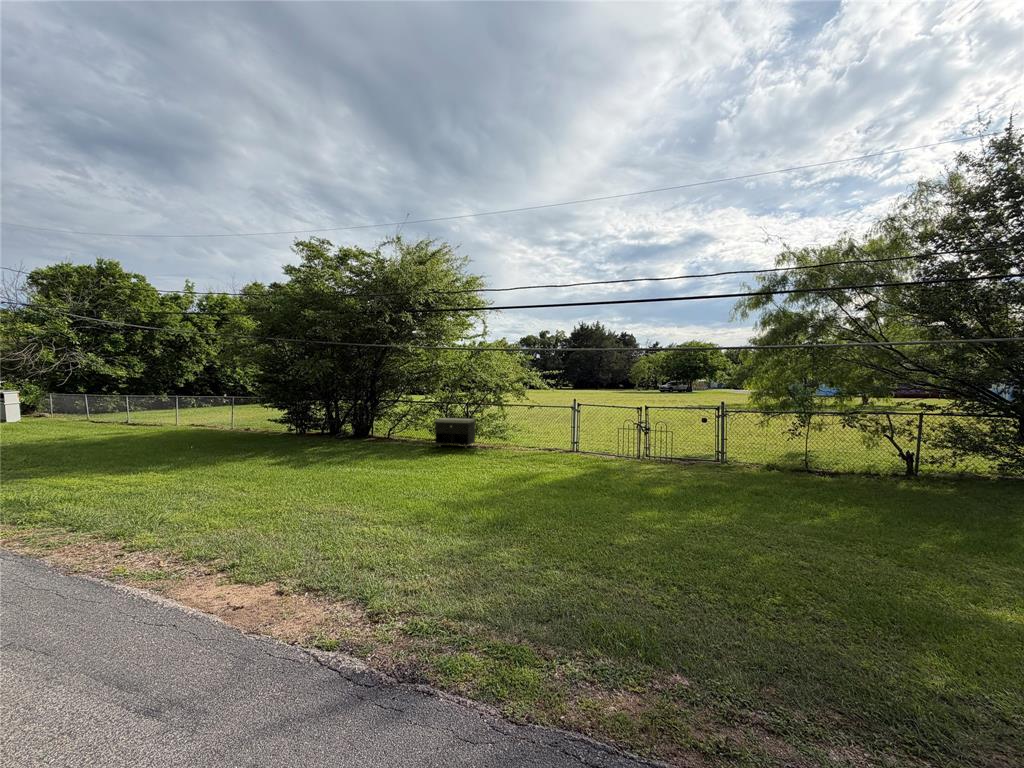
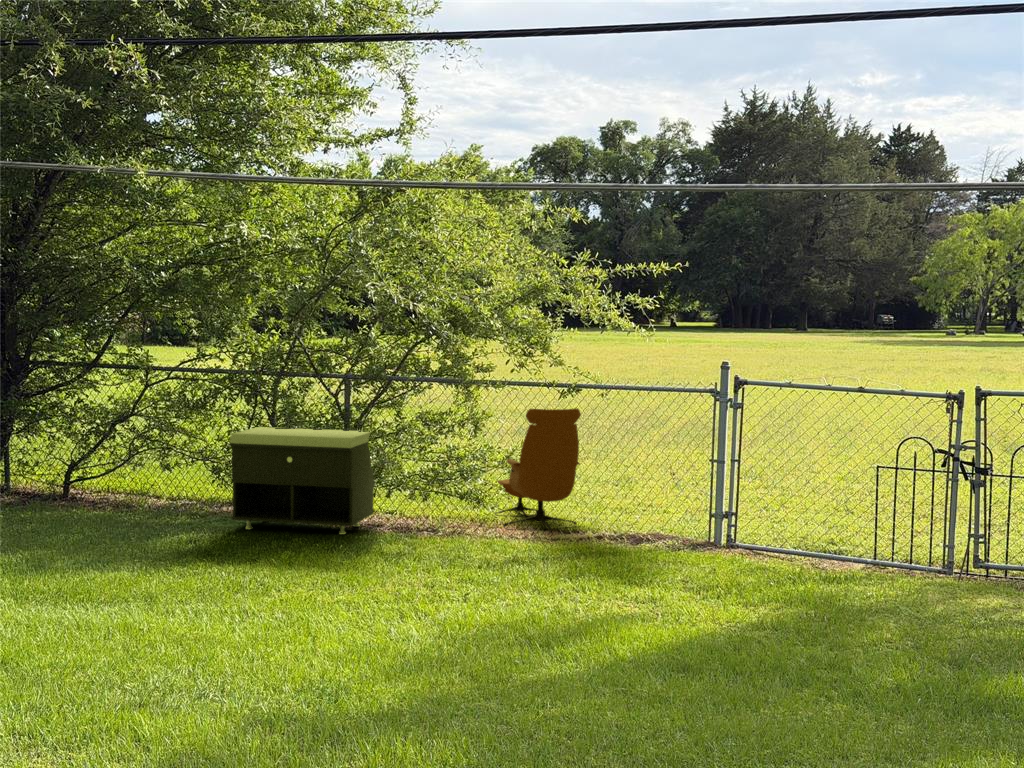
lounge chair: none [510,412,533,448] -> present [495,408,581,533]

